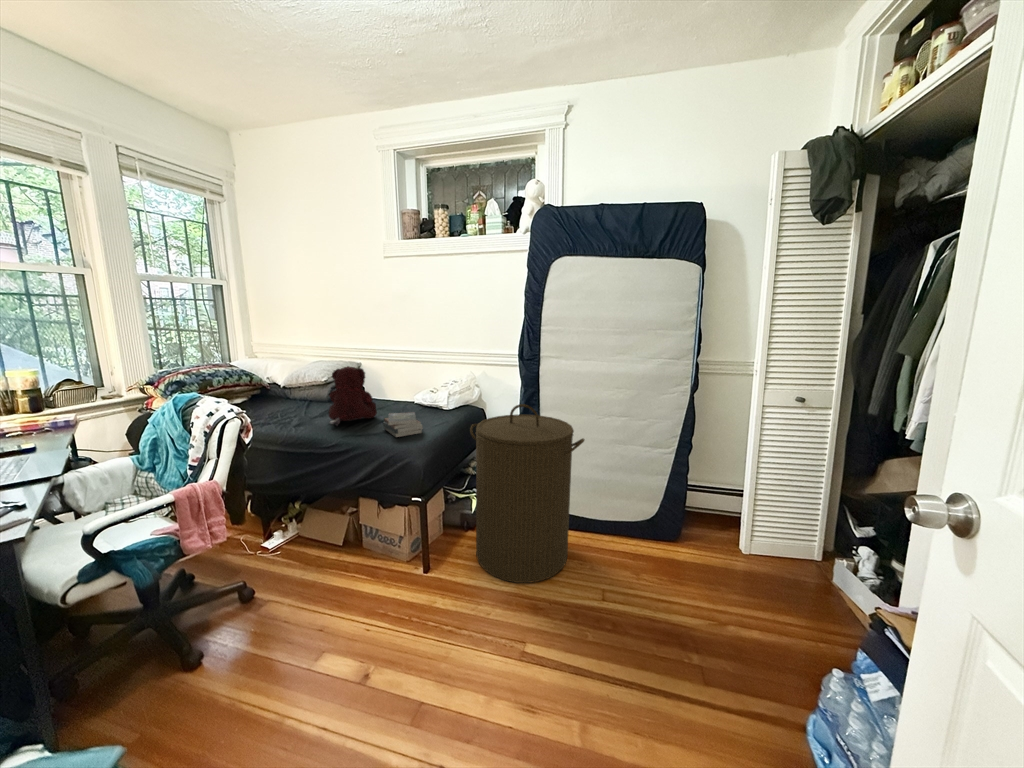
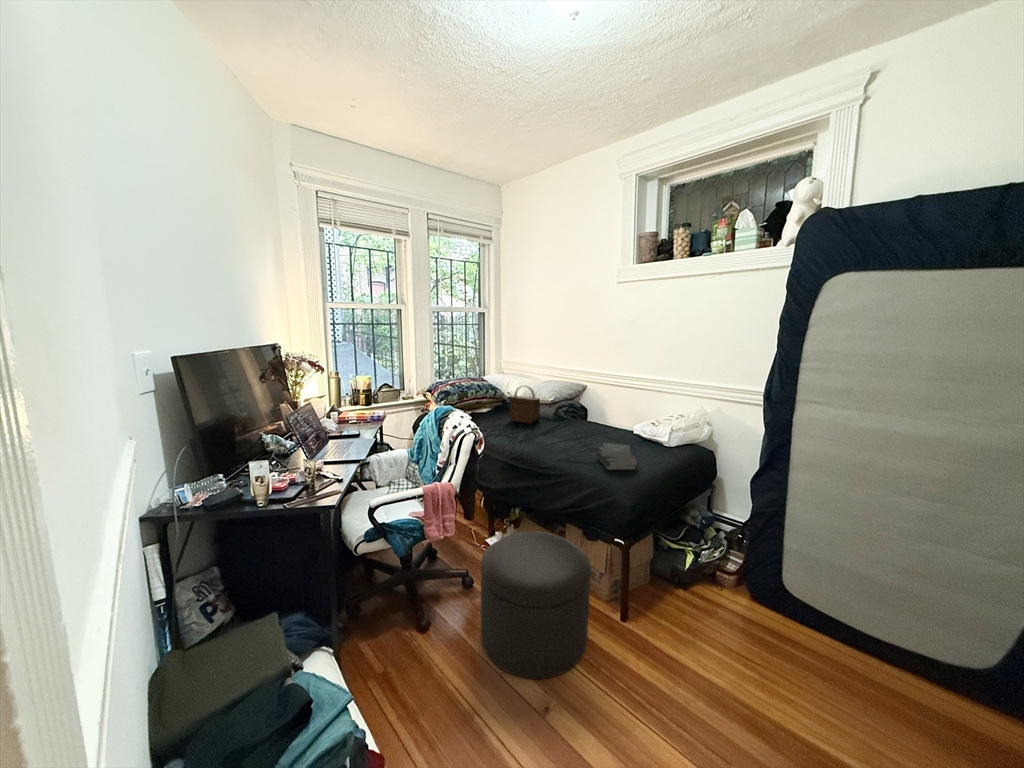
teddy bear: present [328,366,377,426] -> none [549,390,593,447]
handbag: none [273,367,313,409] -> present [510,386,540,424]
laundry hamper: present [470,404,585,583] -> none [686,459,862,694]
ottoman: none [267,511,393,659] -> present [481,531,591,678]

